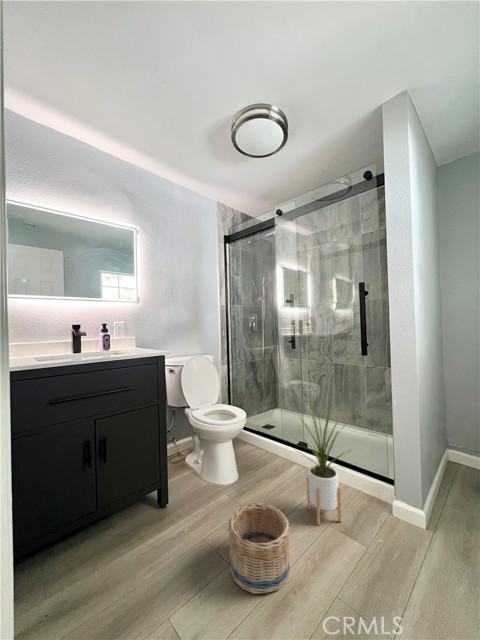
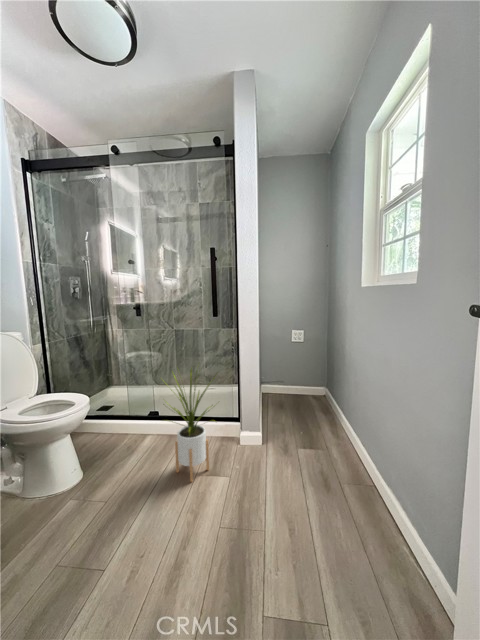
basket: present [228,503,290,594] -> none [109,485,183,588]

